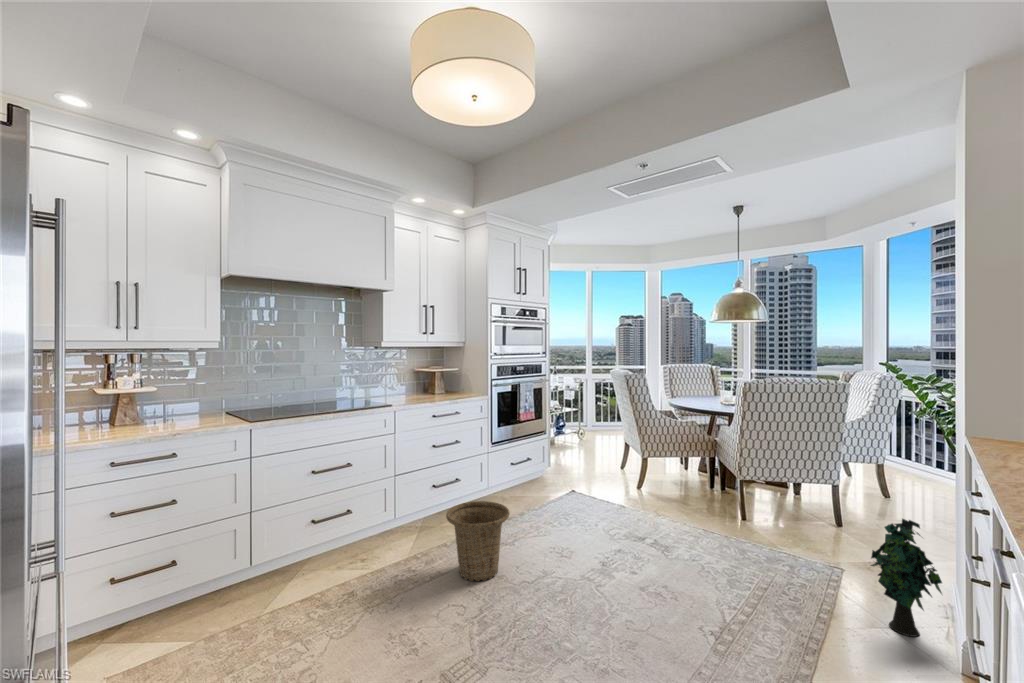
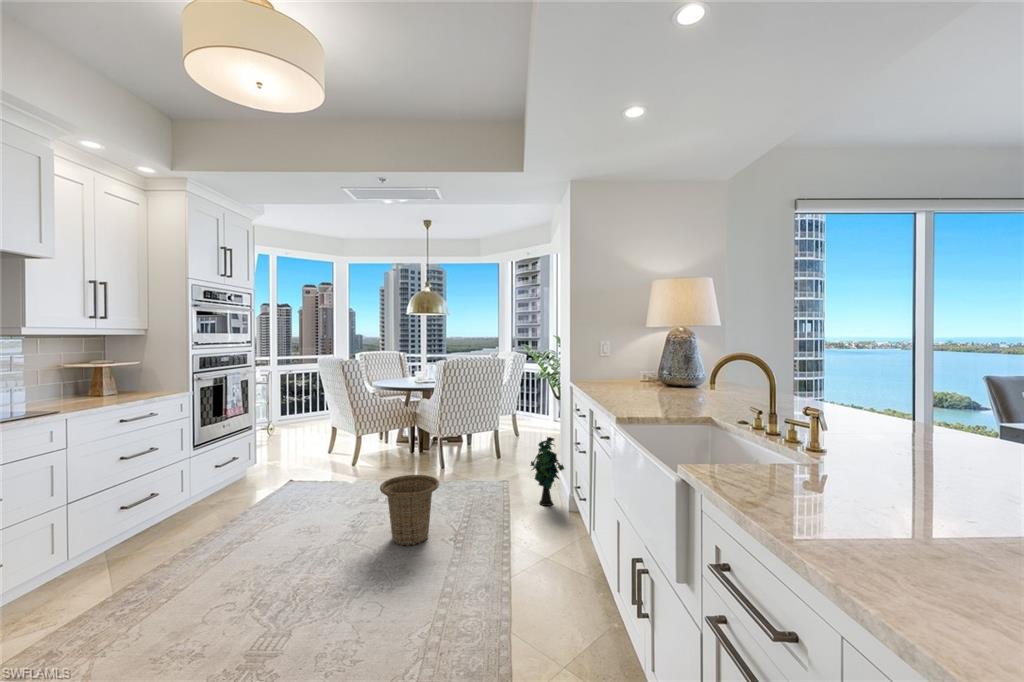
basket: present [446,501,510,581] -> present [380,475,439,546]

